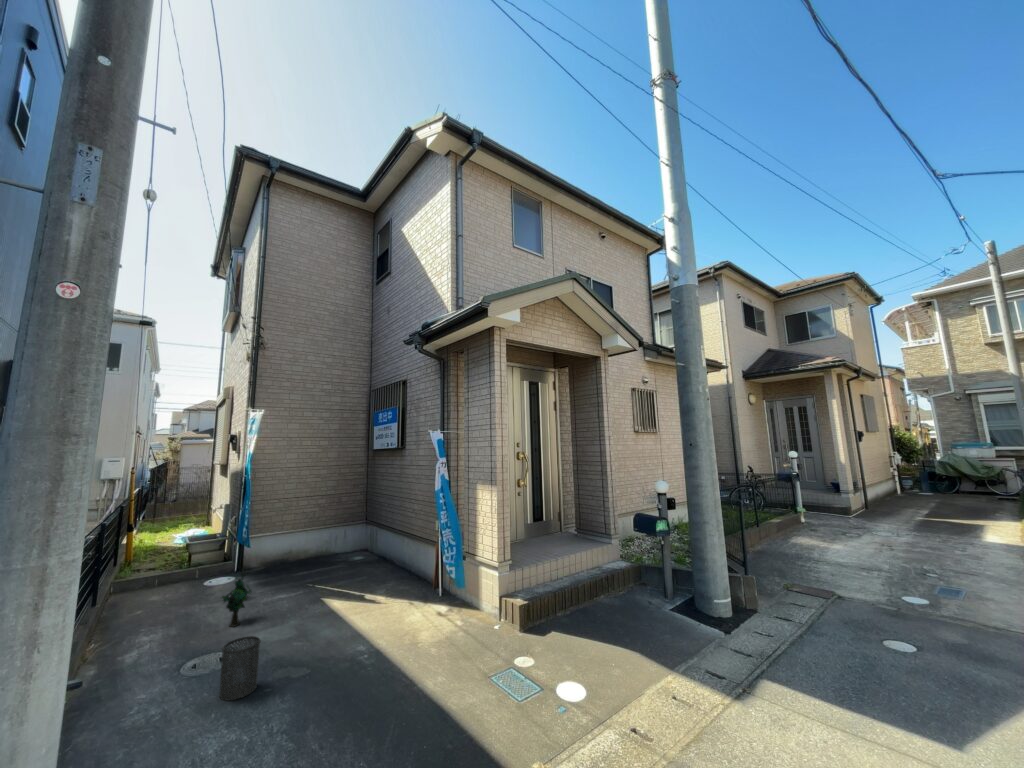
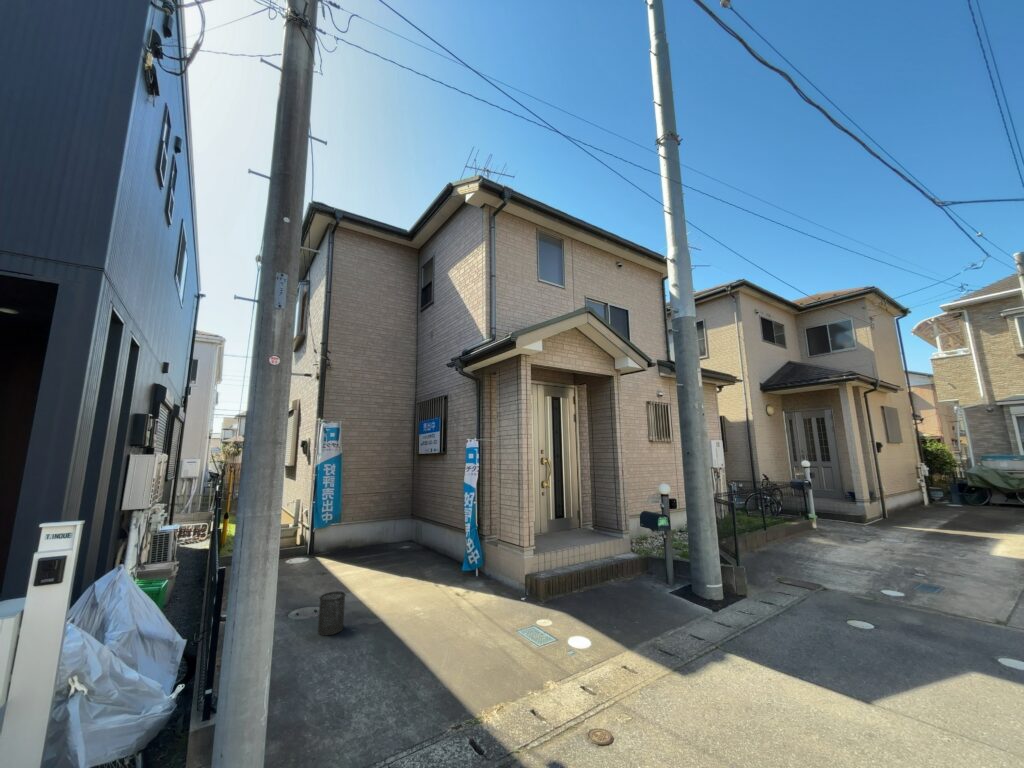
decorative plant: present [222,575,251,627] -> none [309,550,332,590]

